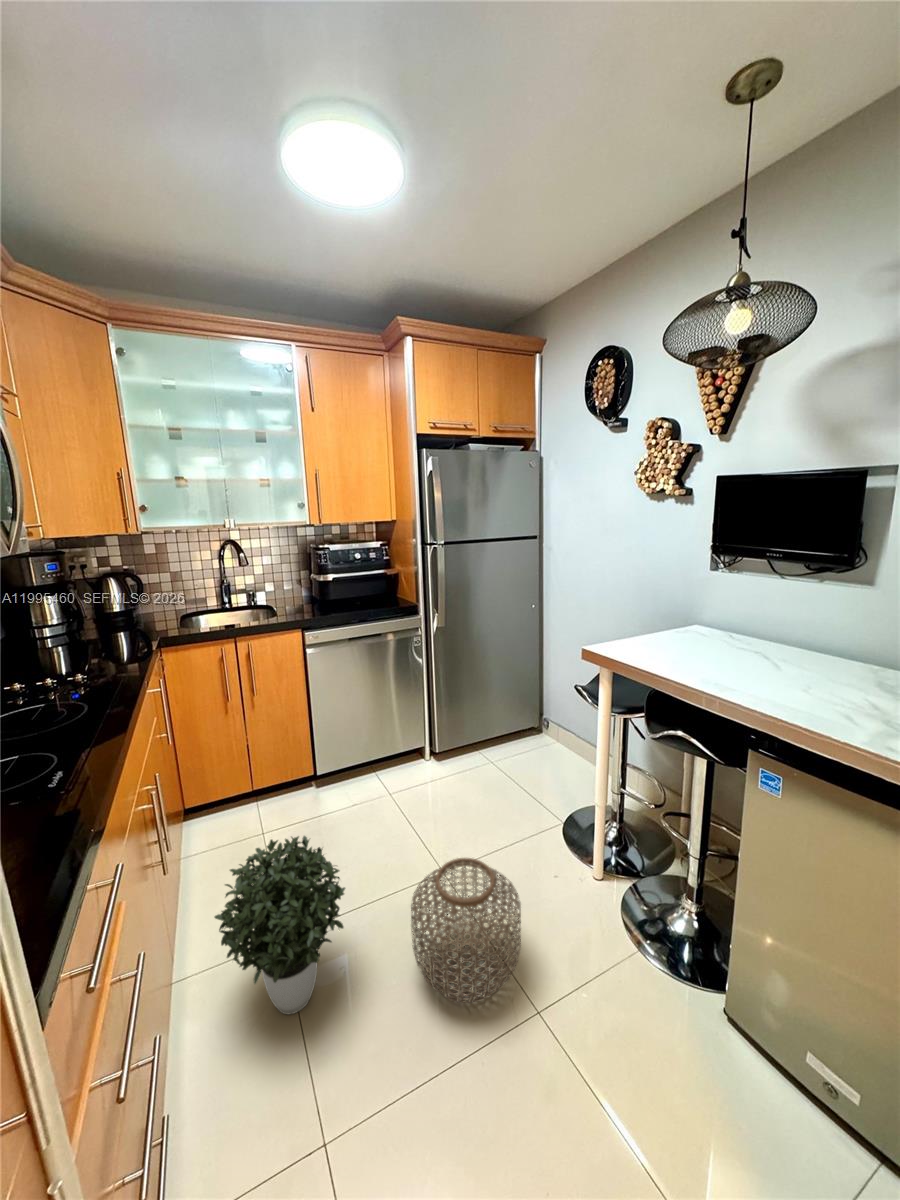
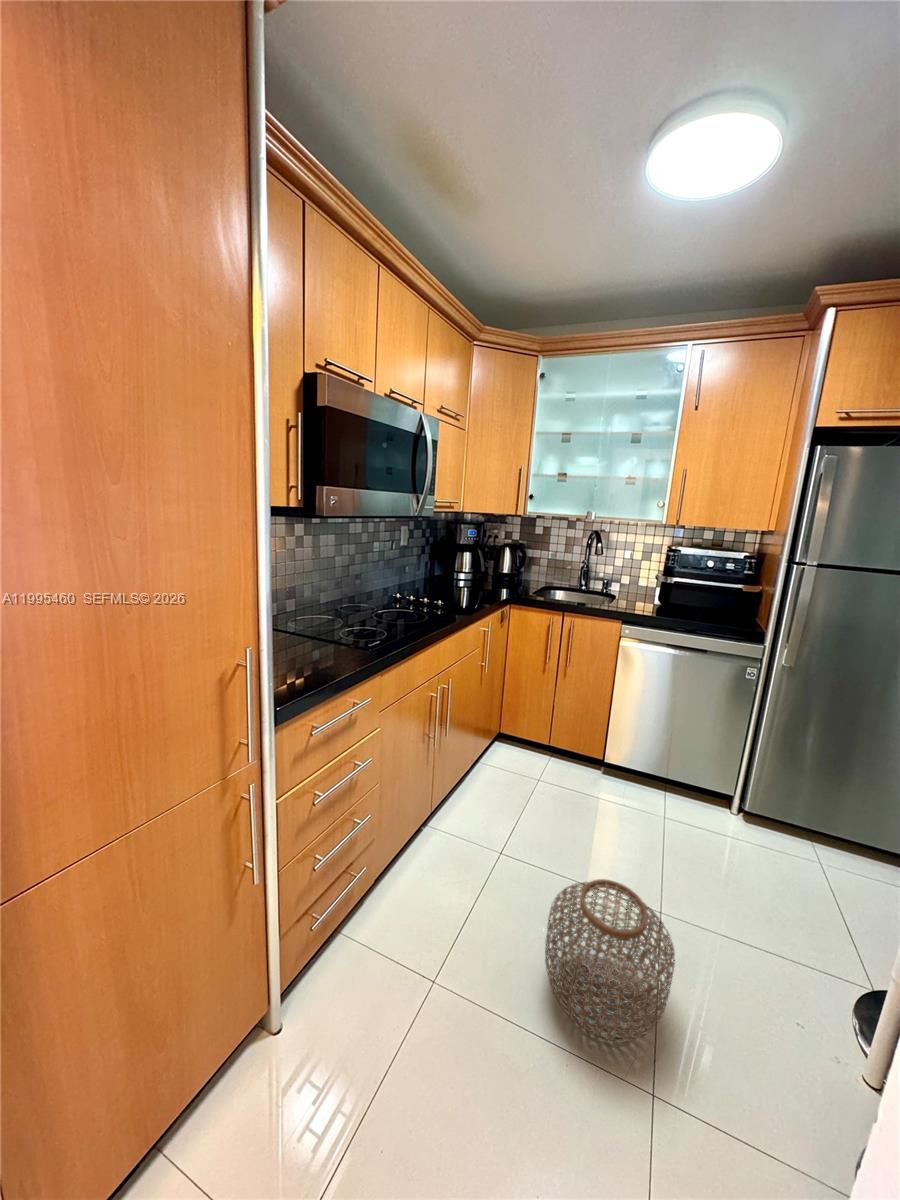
potted plant: present [215,836,345,1014] -> none [428,762,525,902]

